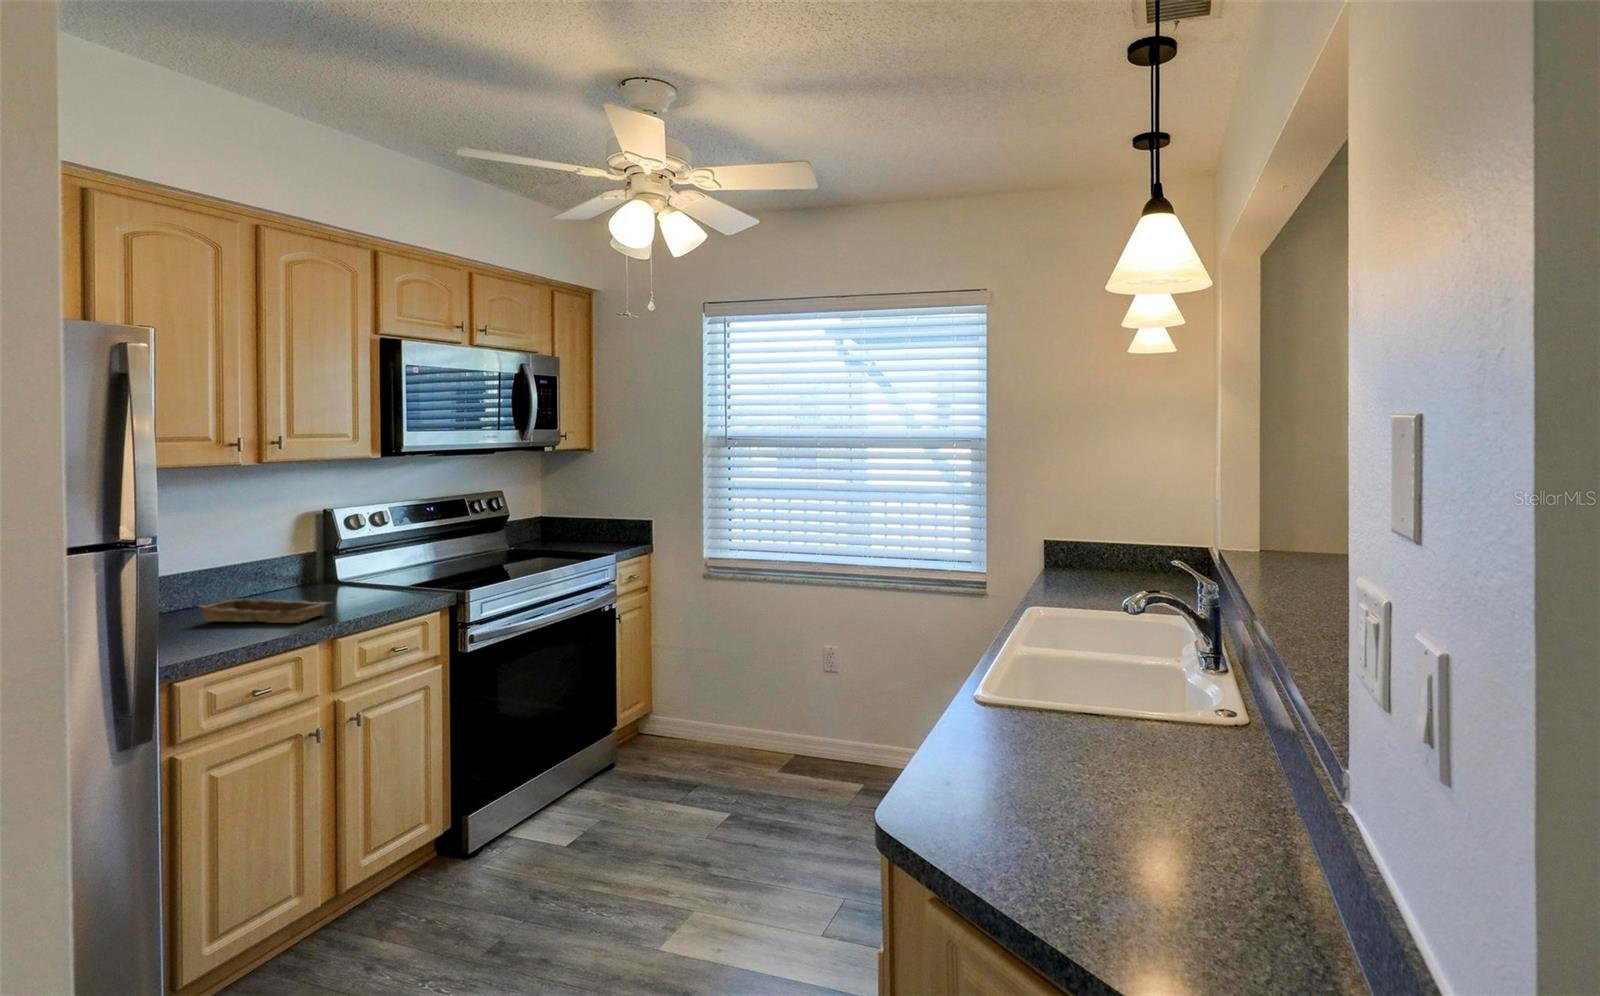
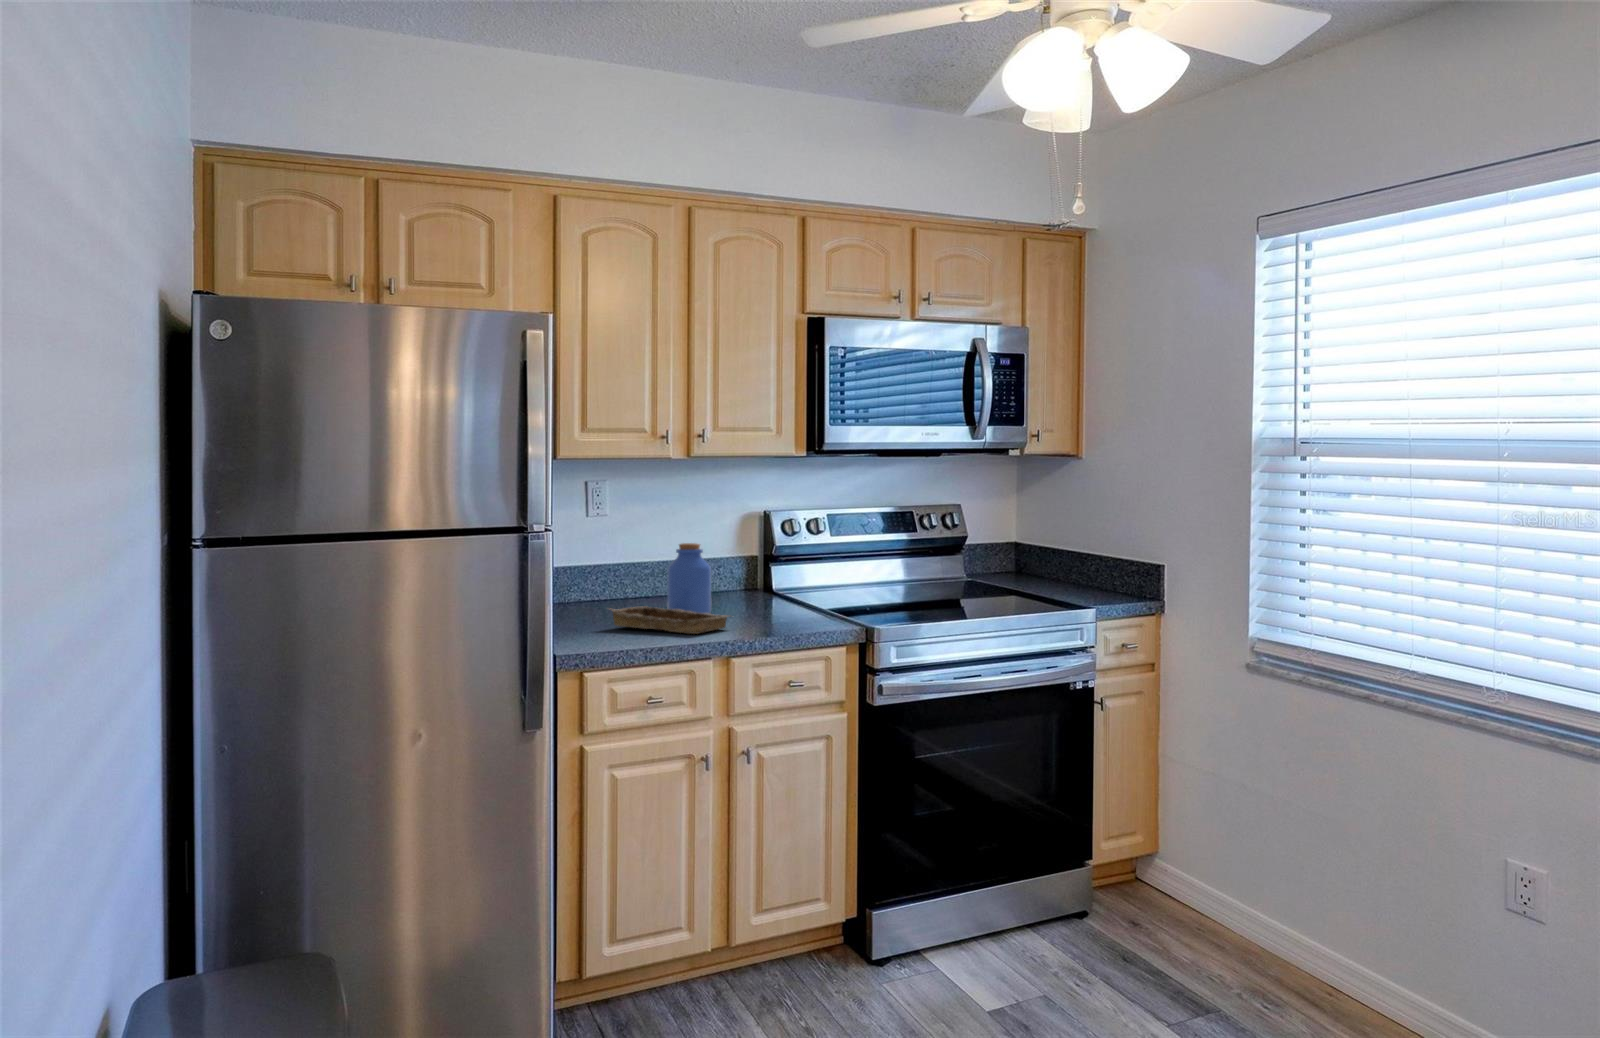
jar: none [253,537,300,602] -> present [667,543,711,613]

